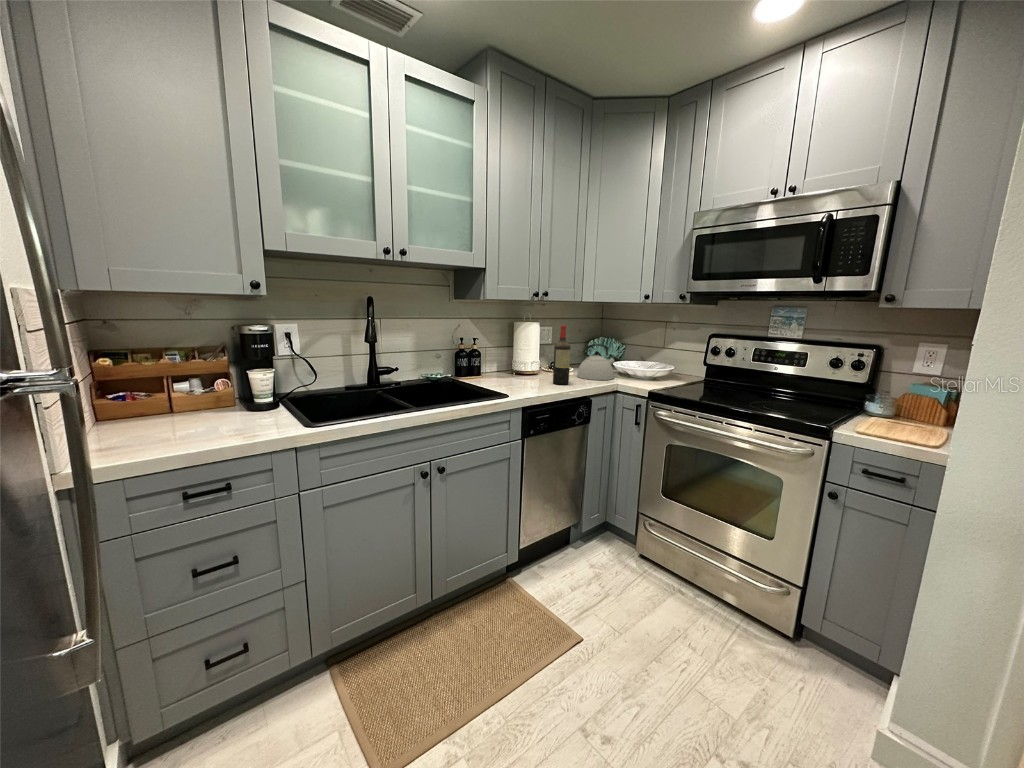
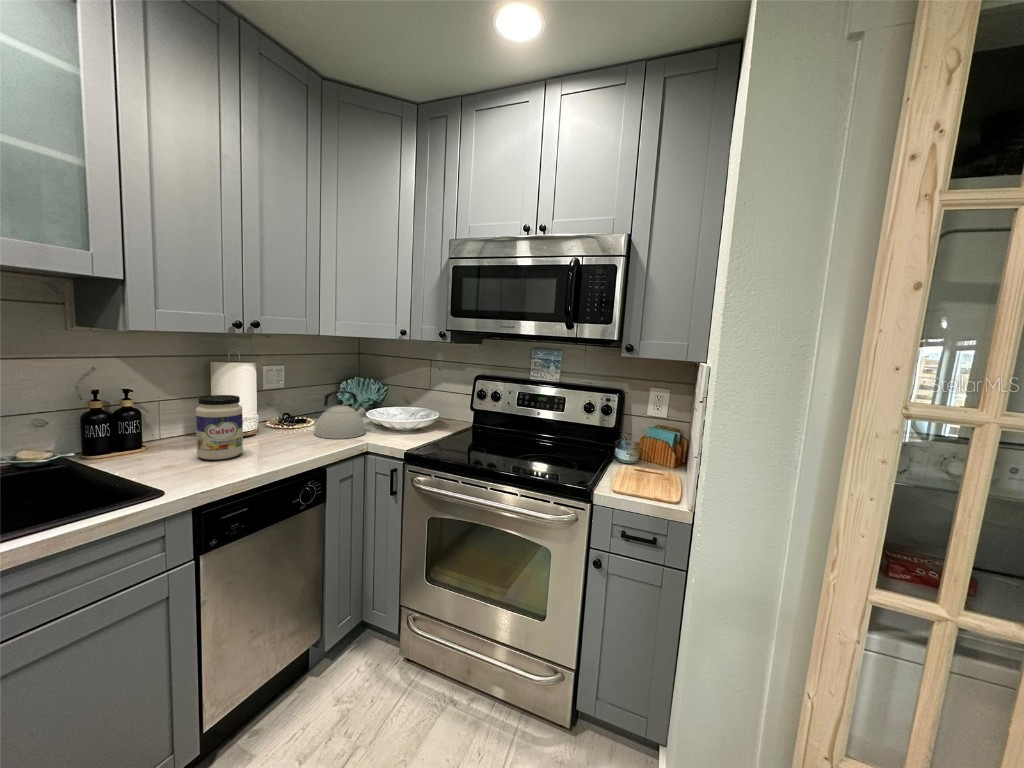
wine bottle: present [553,324,570,385] -> none [268,369,294,453]
jar: none [513,343,539,384] -> present [196,395,243,460]

